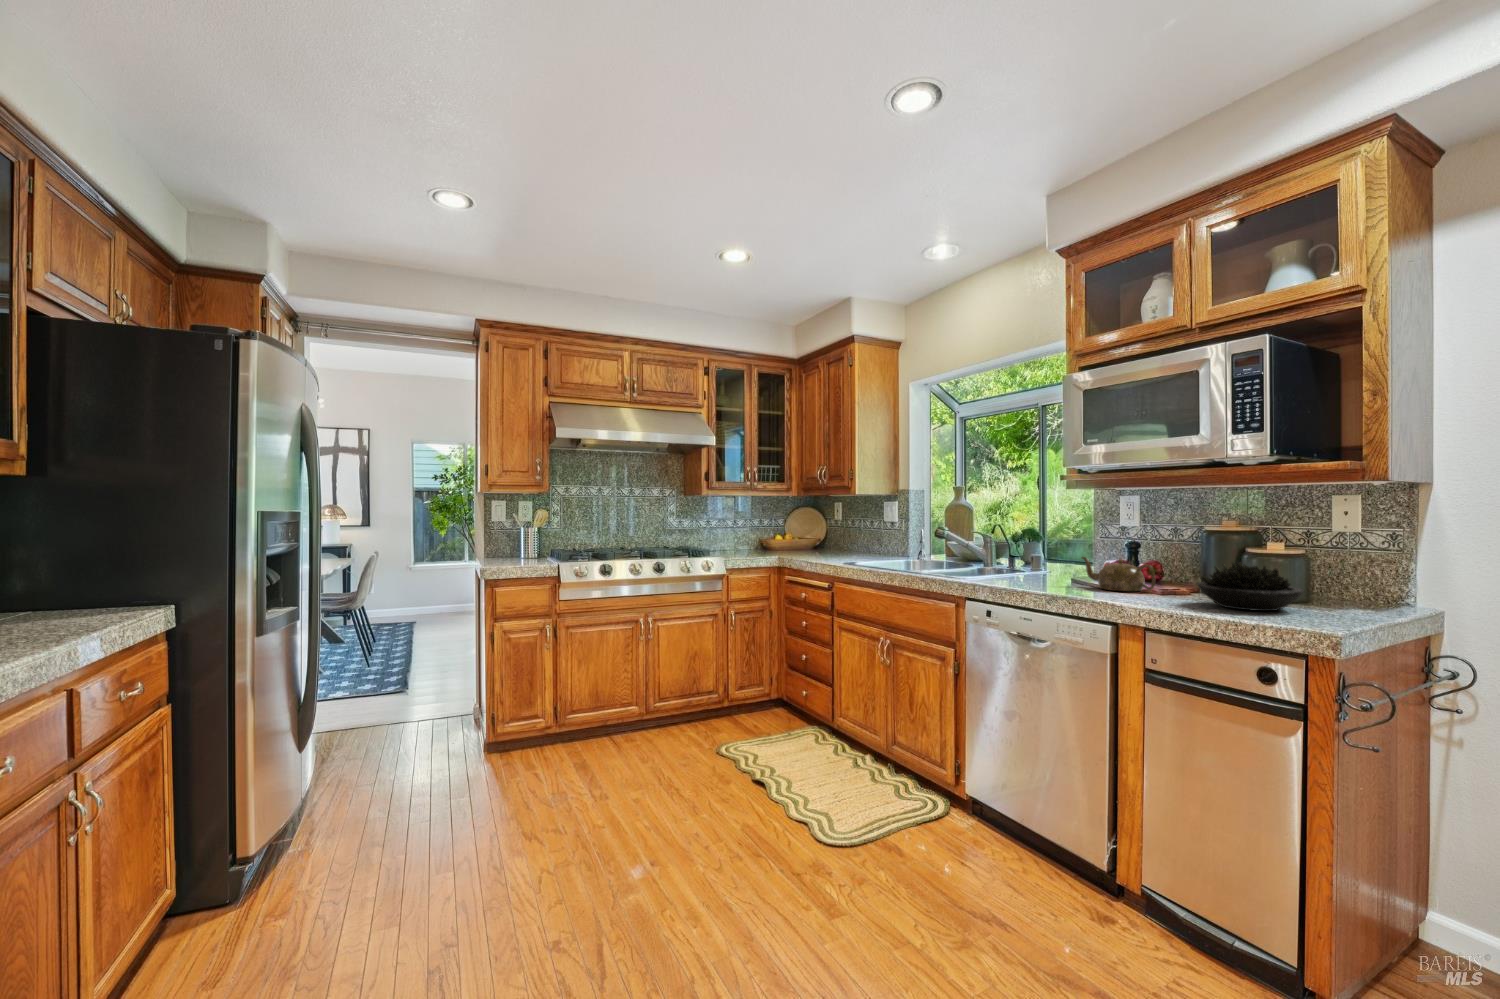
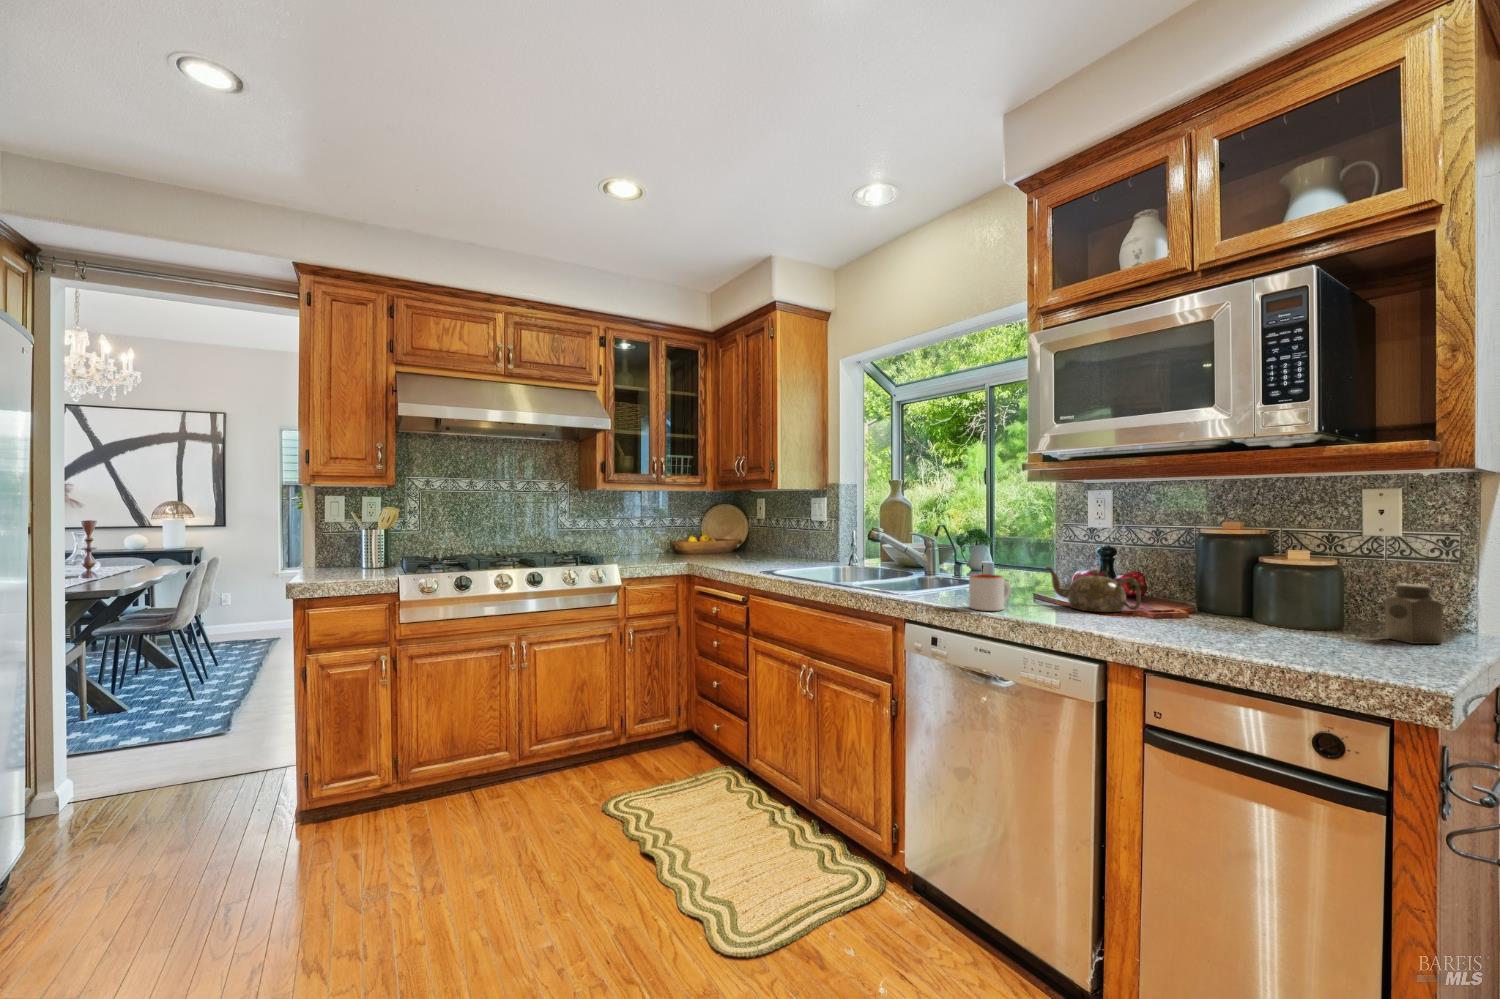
mug: none [1017,562,1052,590] -> present [969,574,1011,611]
succulent plant: present [1197,562,1304,611] -> none [1207,578,1356,646]
salt shaker: none [1335,567,1376,611] -> present [1385,583,1443,644]

